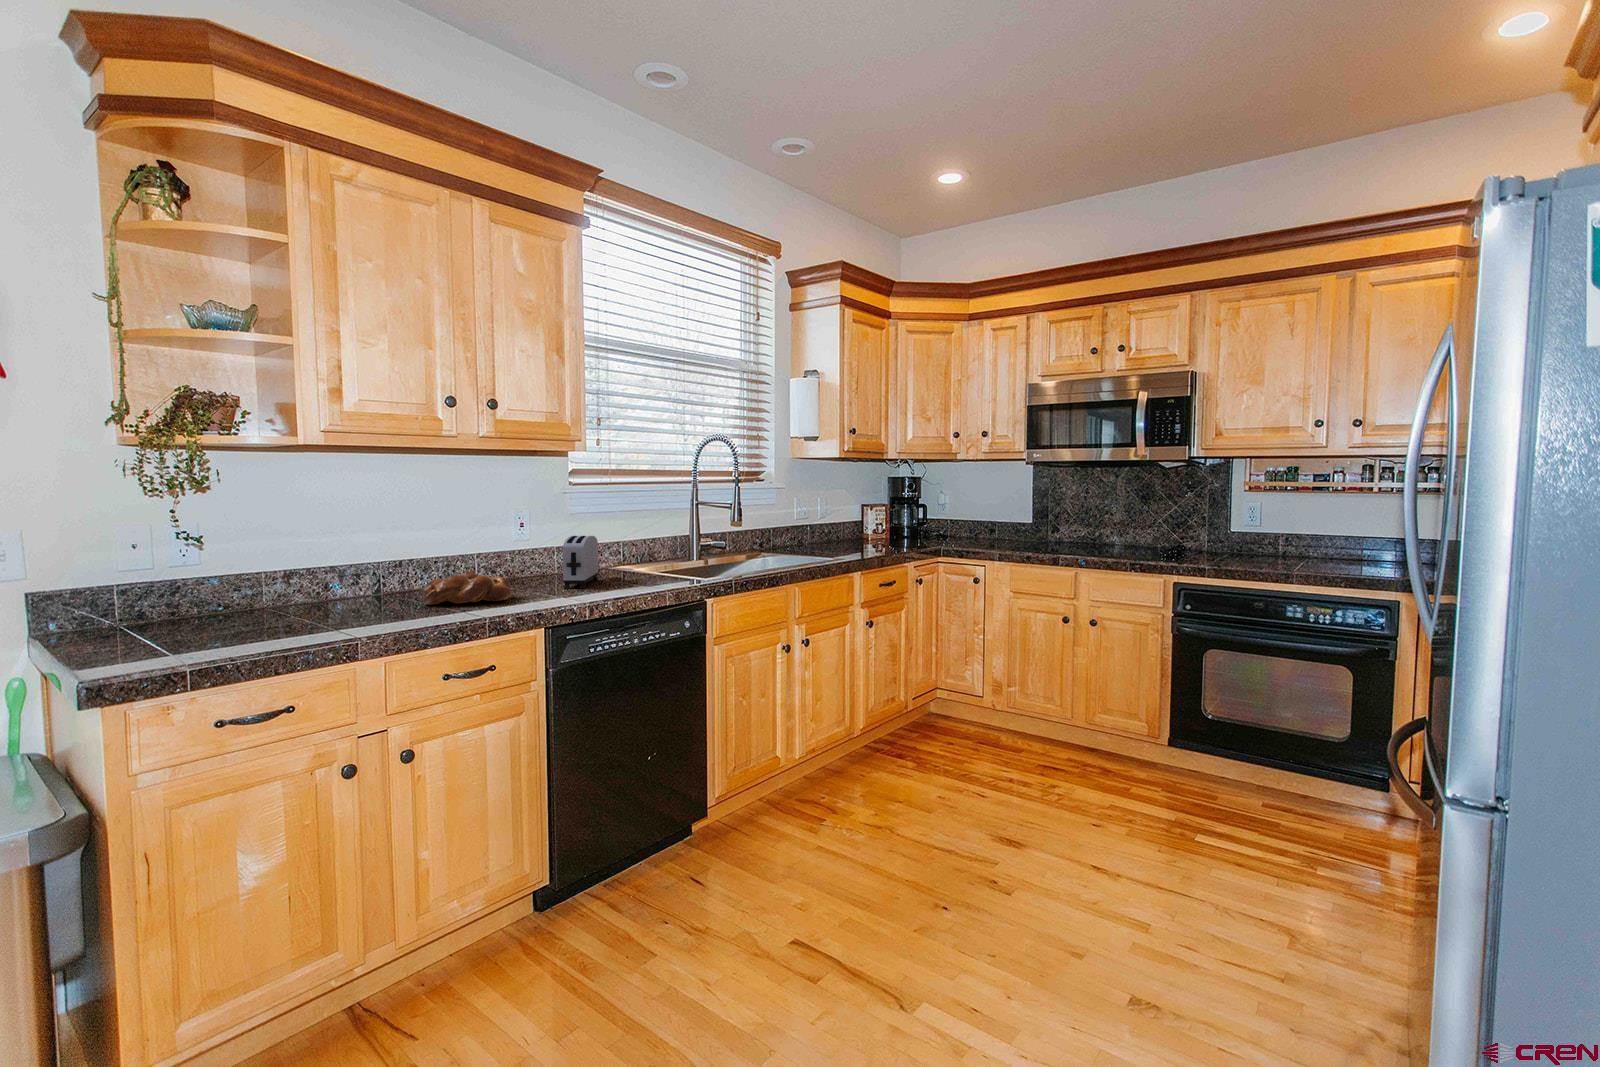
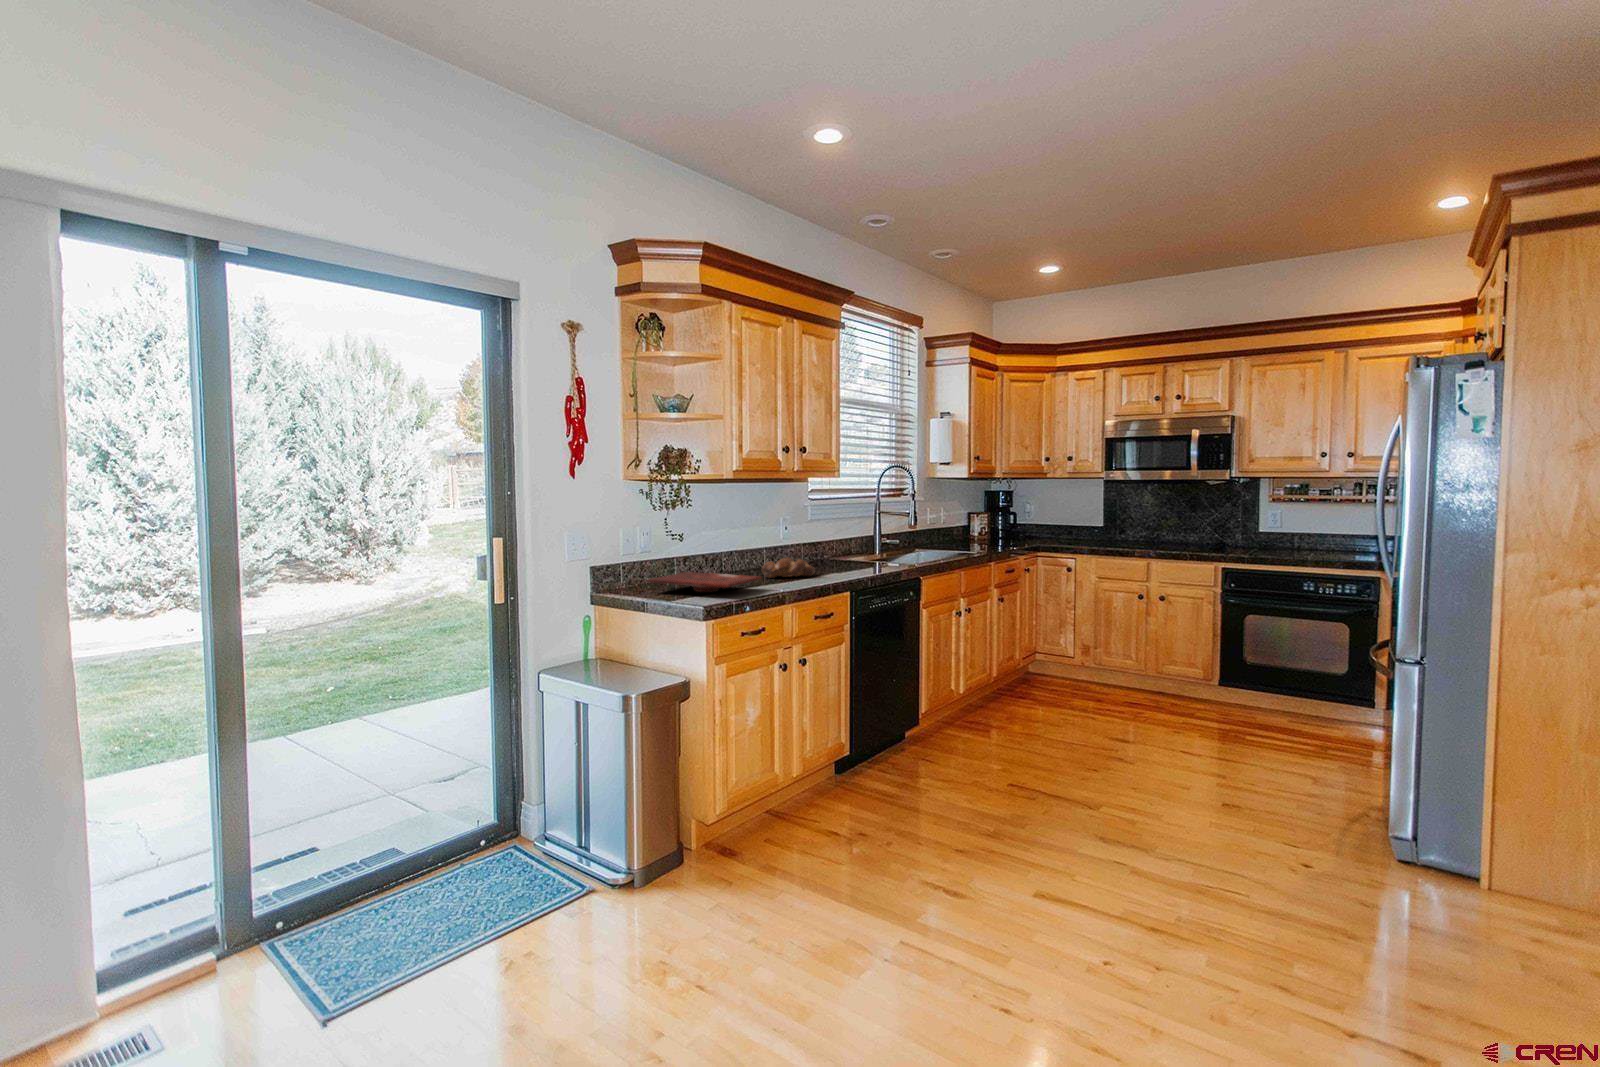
toaster: present [563,536,598,588] -> none [825,535,843,570]
cutting board: none [123,599,345,637] -> present [647,572,761,592]

